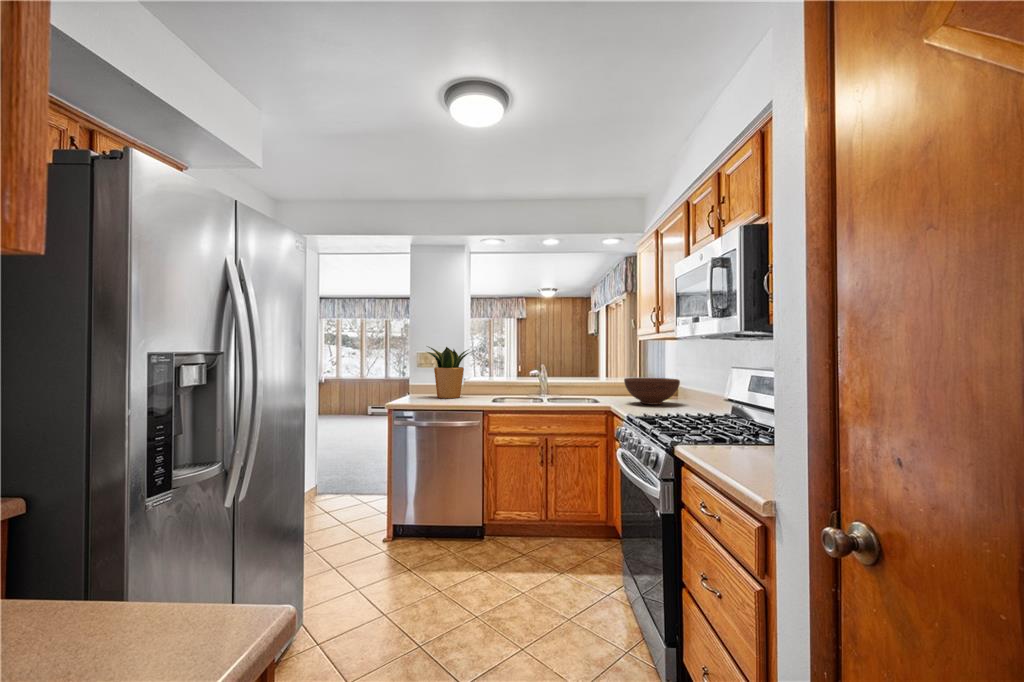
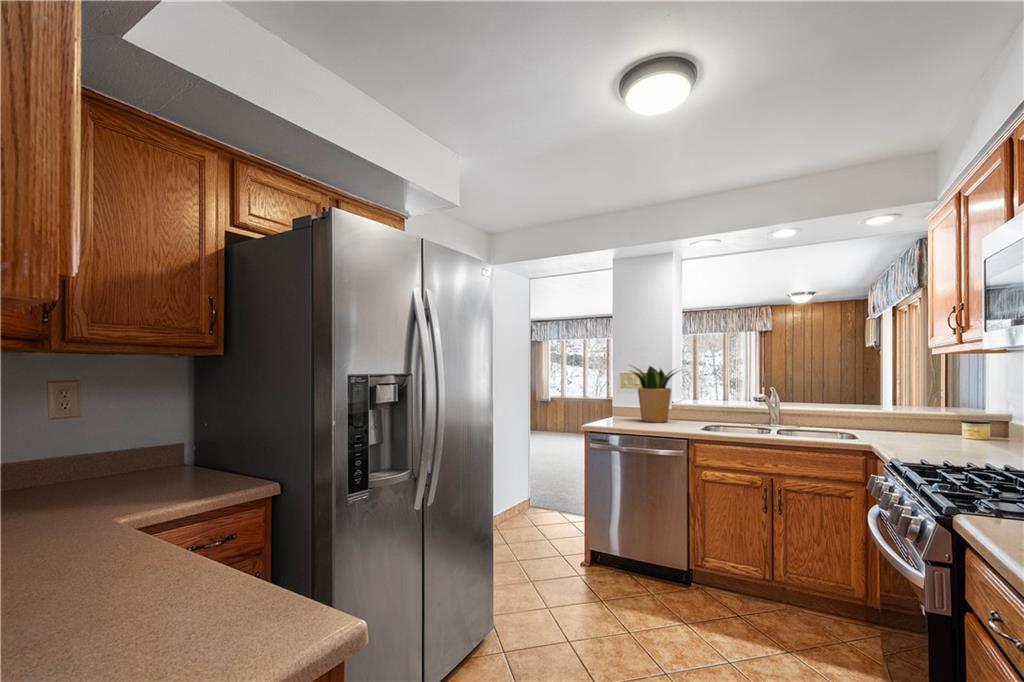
fruit bowl: present [624,378,680,405] -> none [887,408,985,447]

